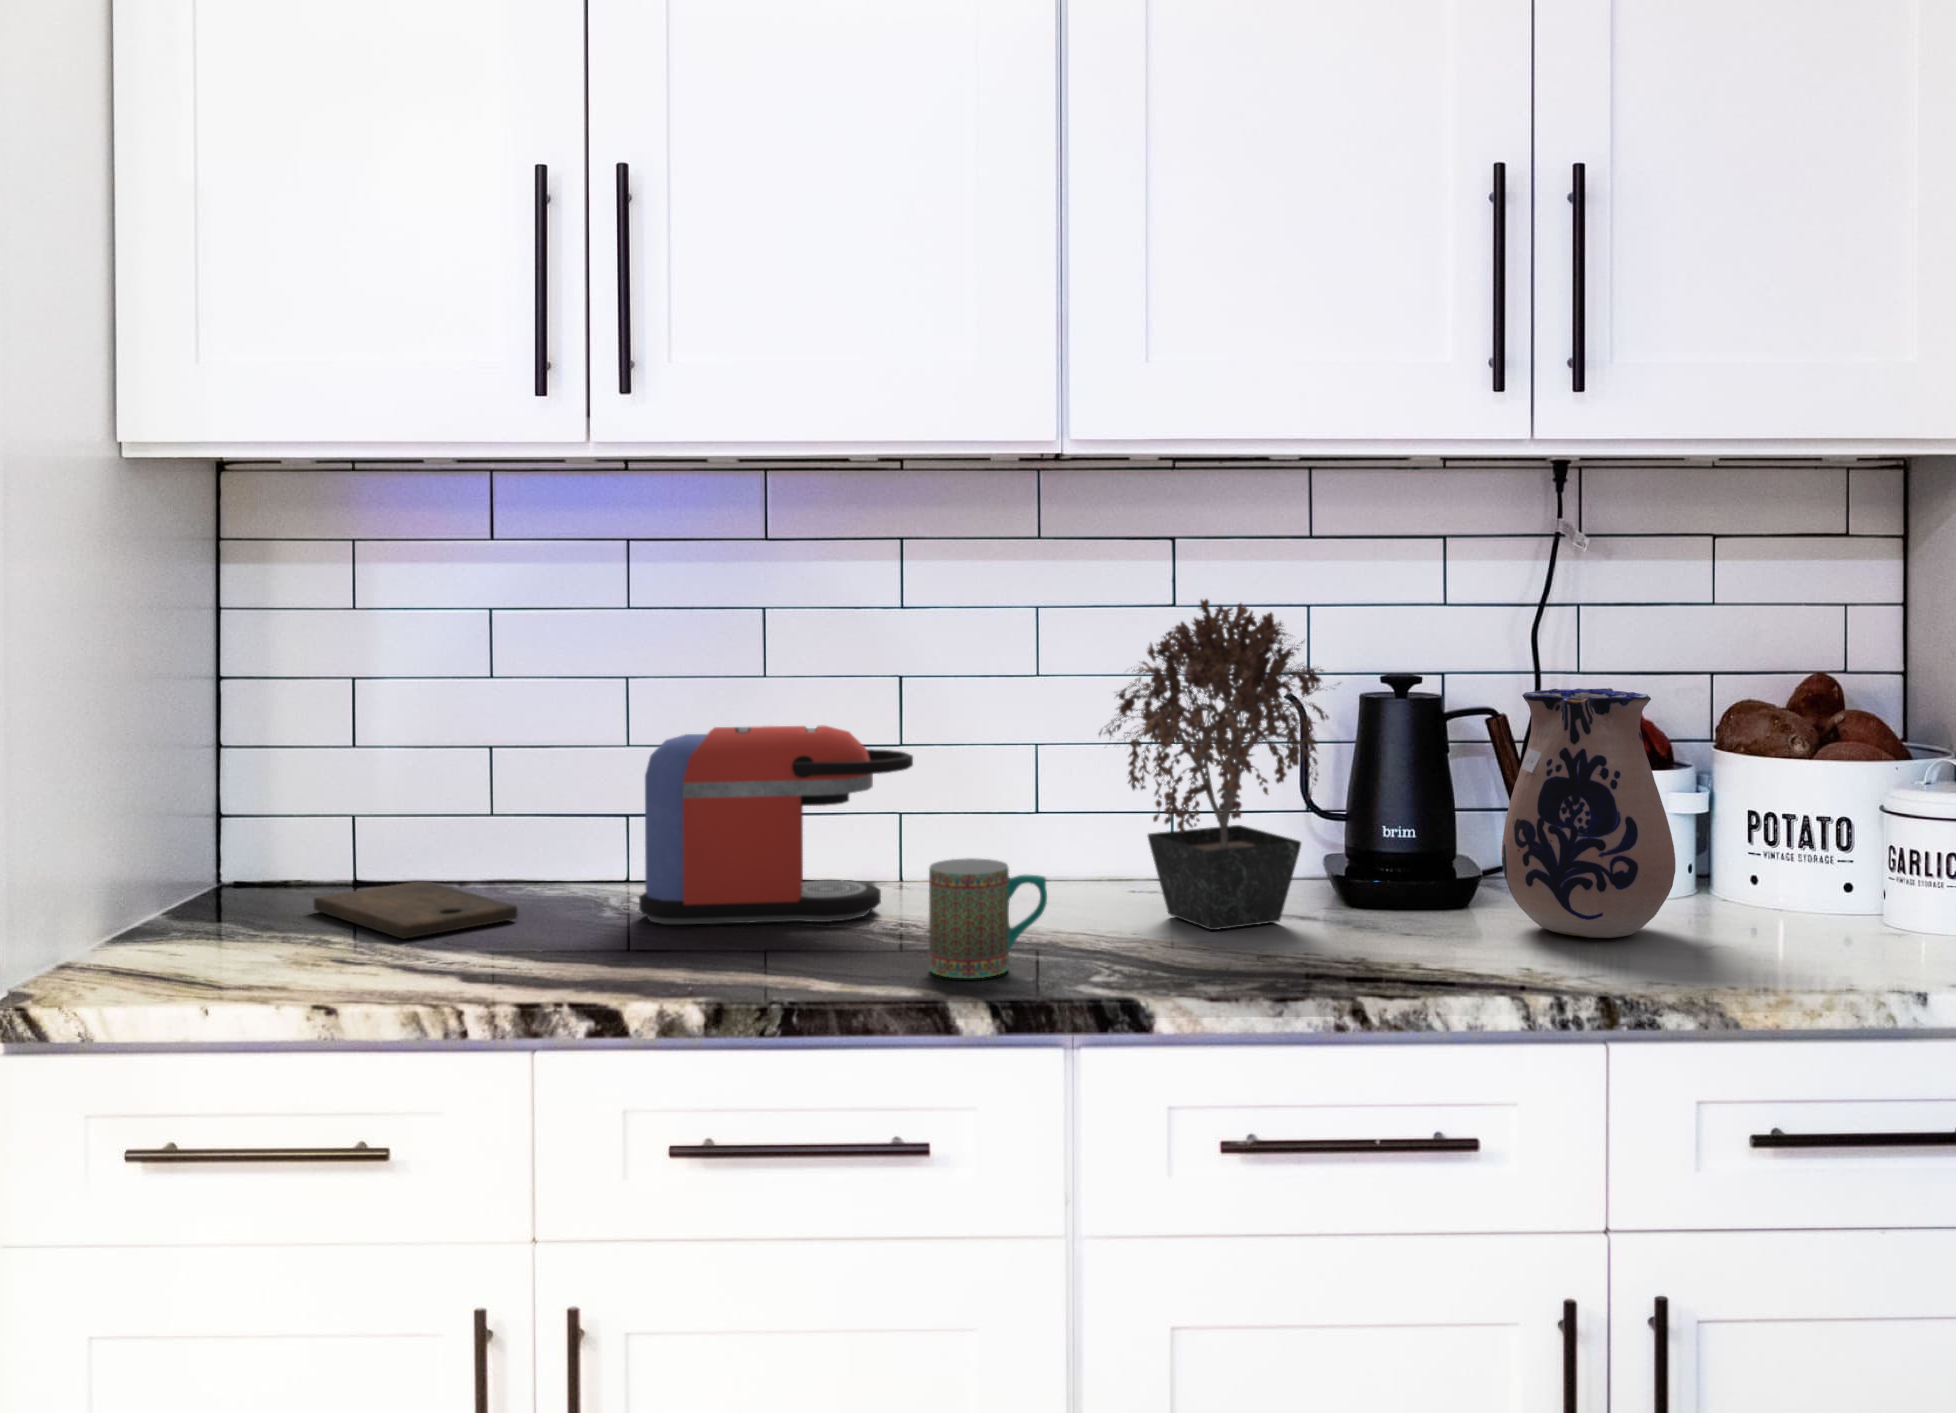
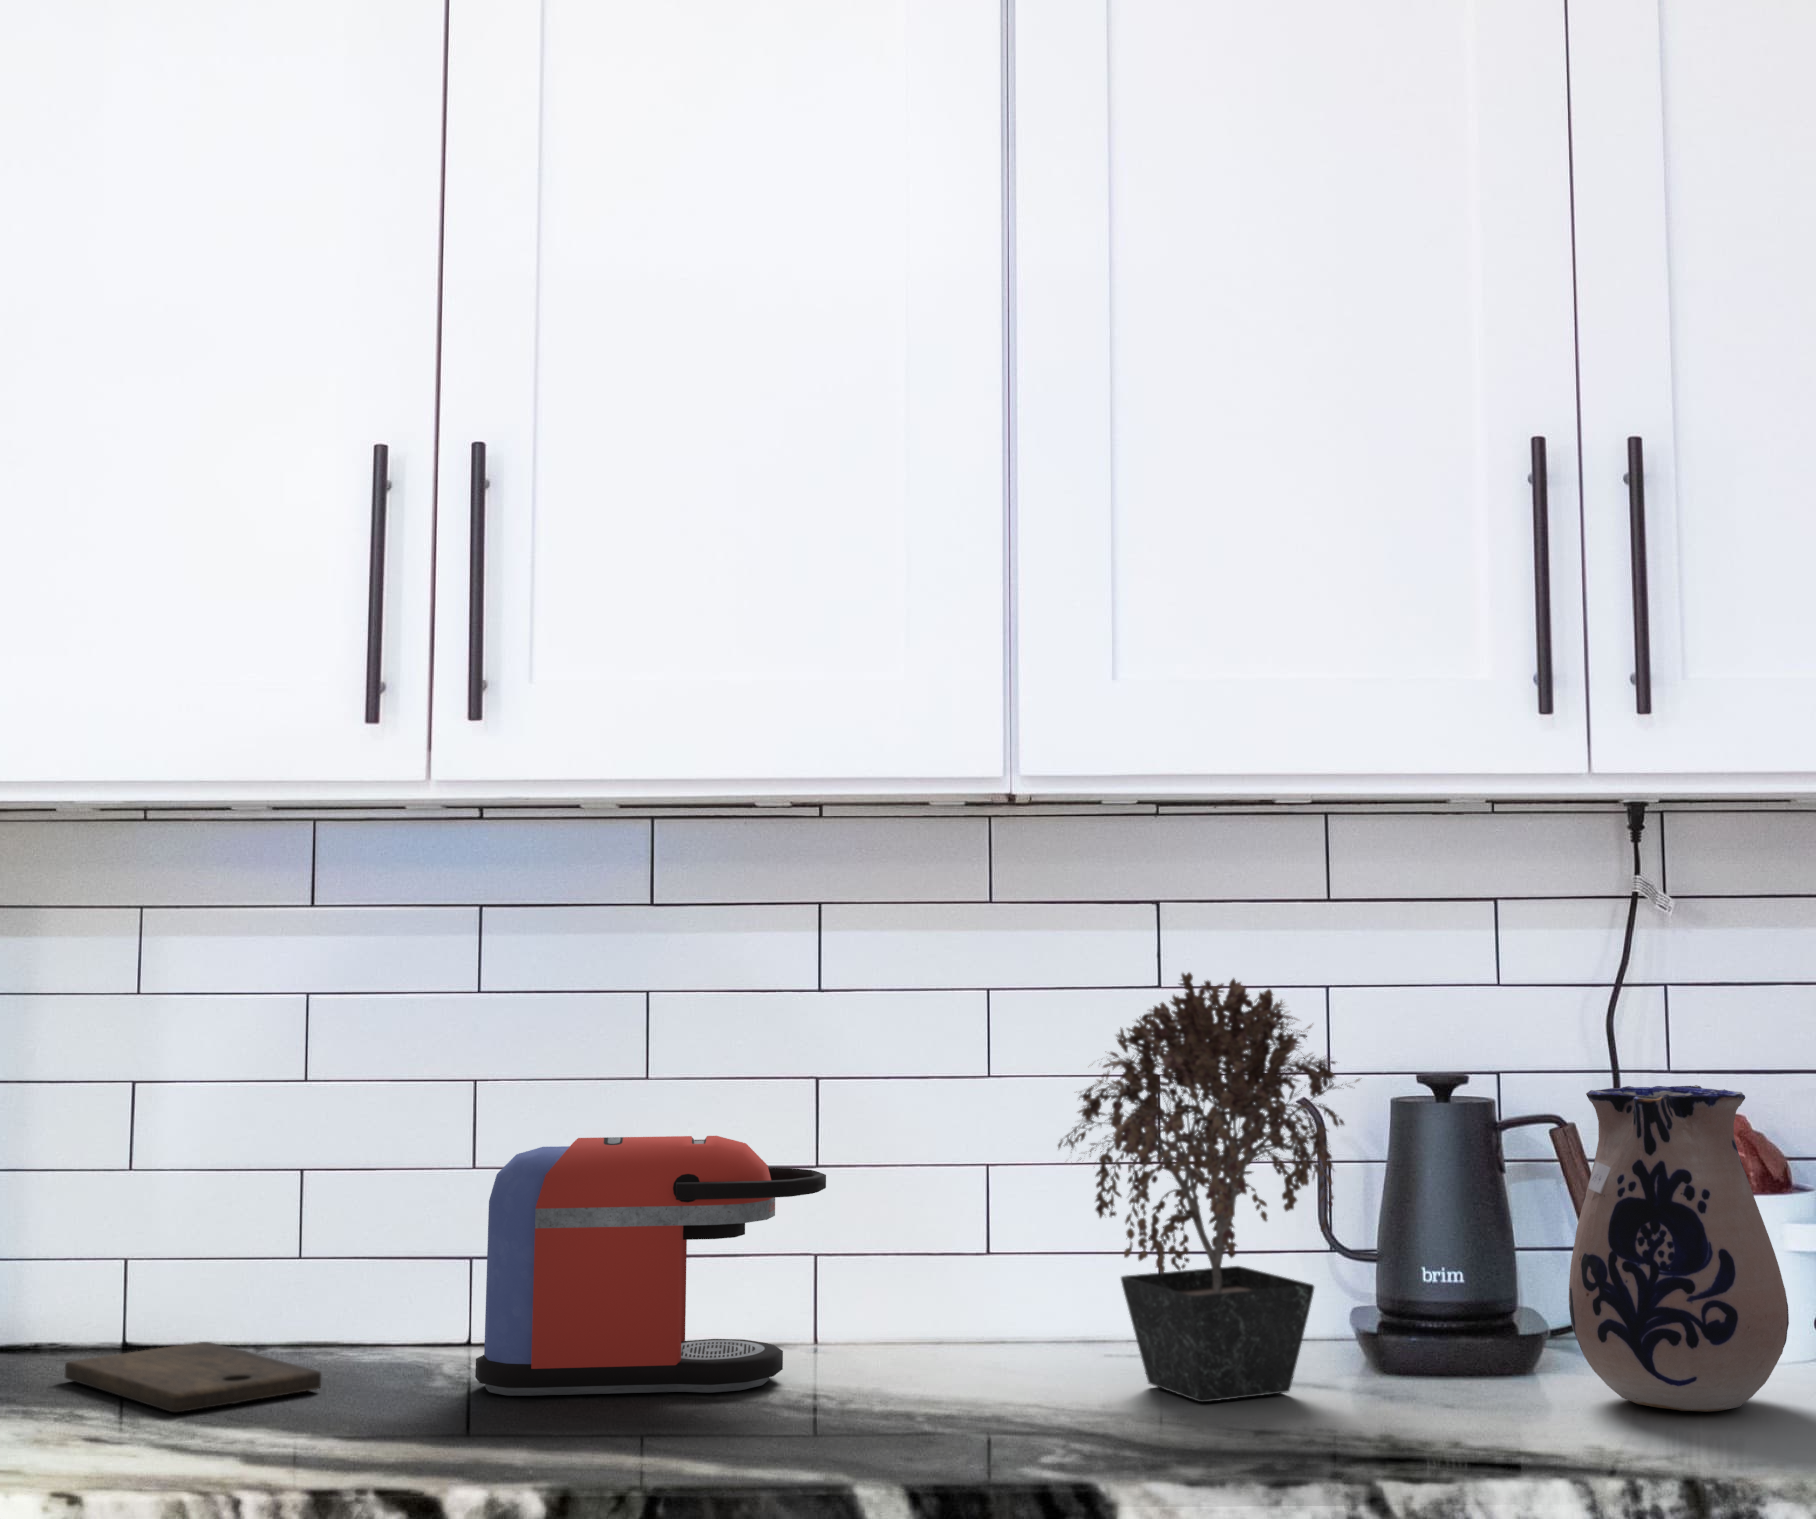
mug: present [929,858,1047,978] -> none [836,1303,986,1459]

